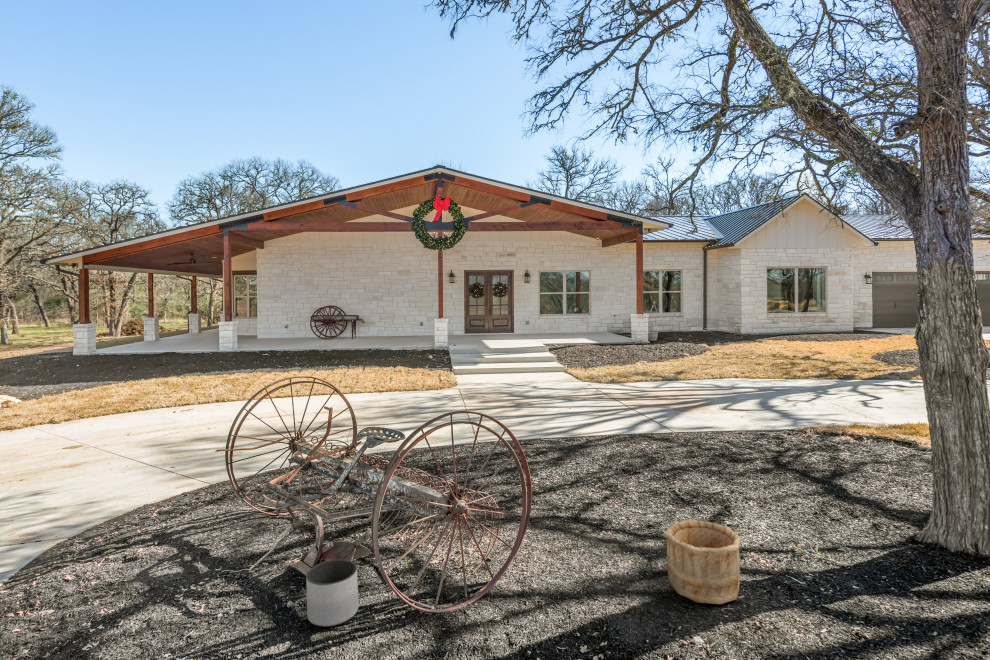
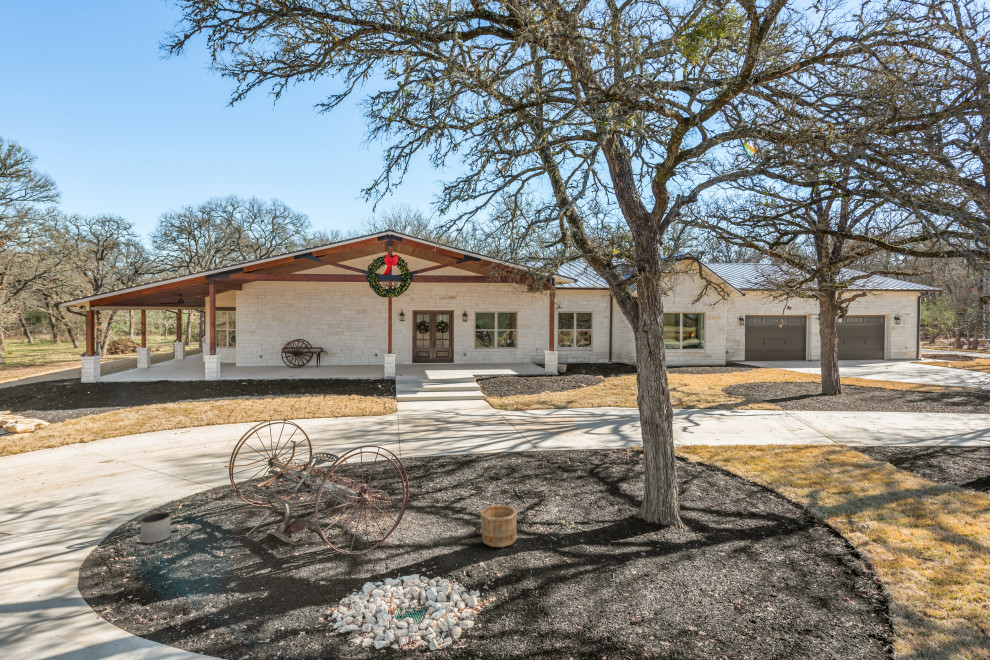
planter: present [306,559,359,627] -> present [141,512,171,544]

